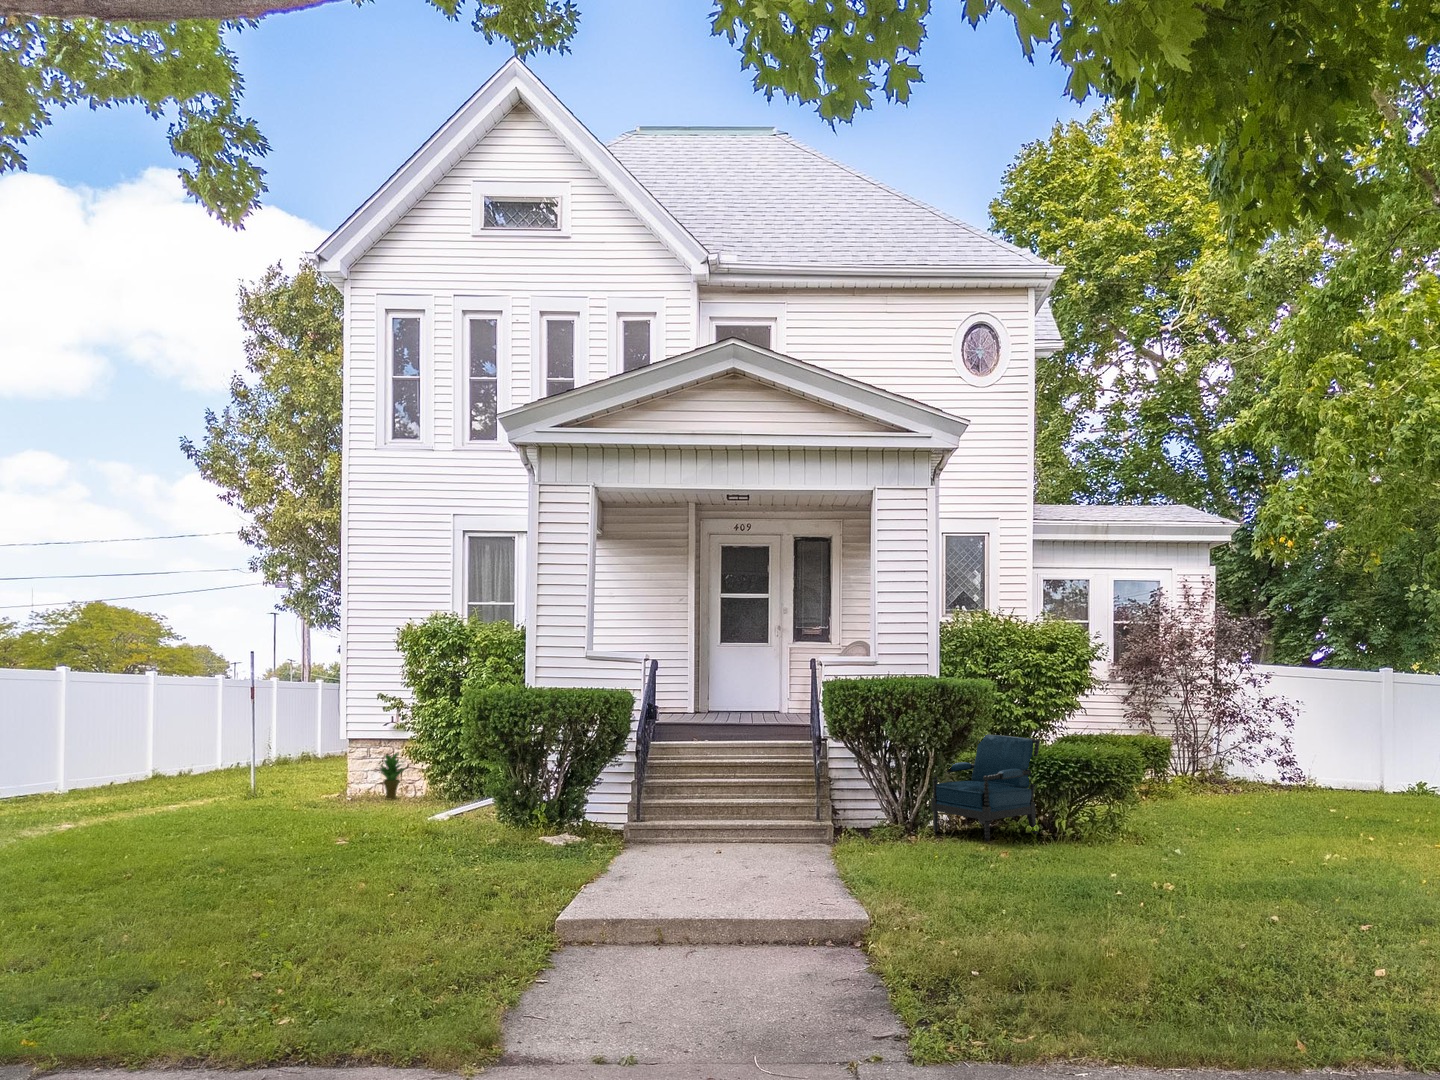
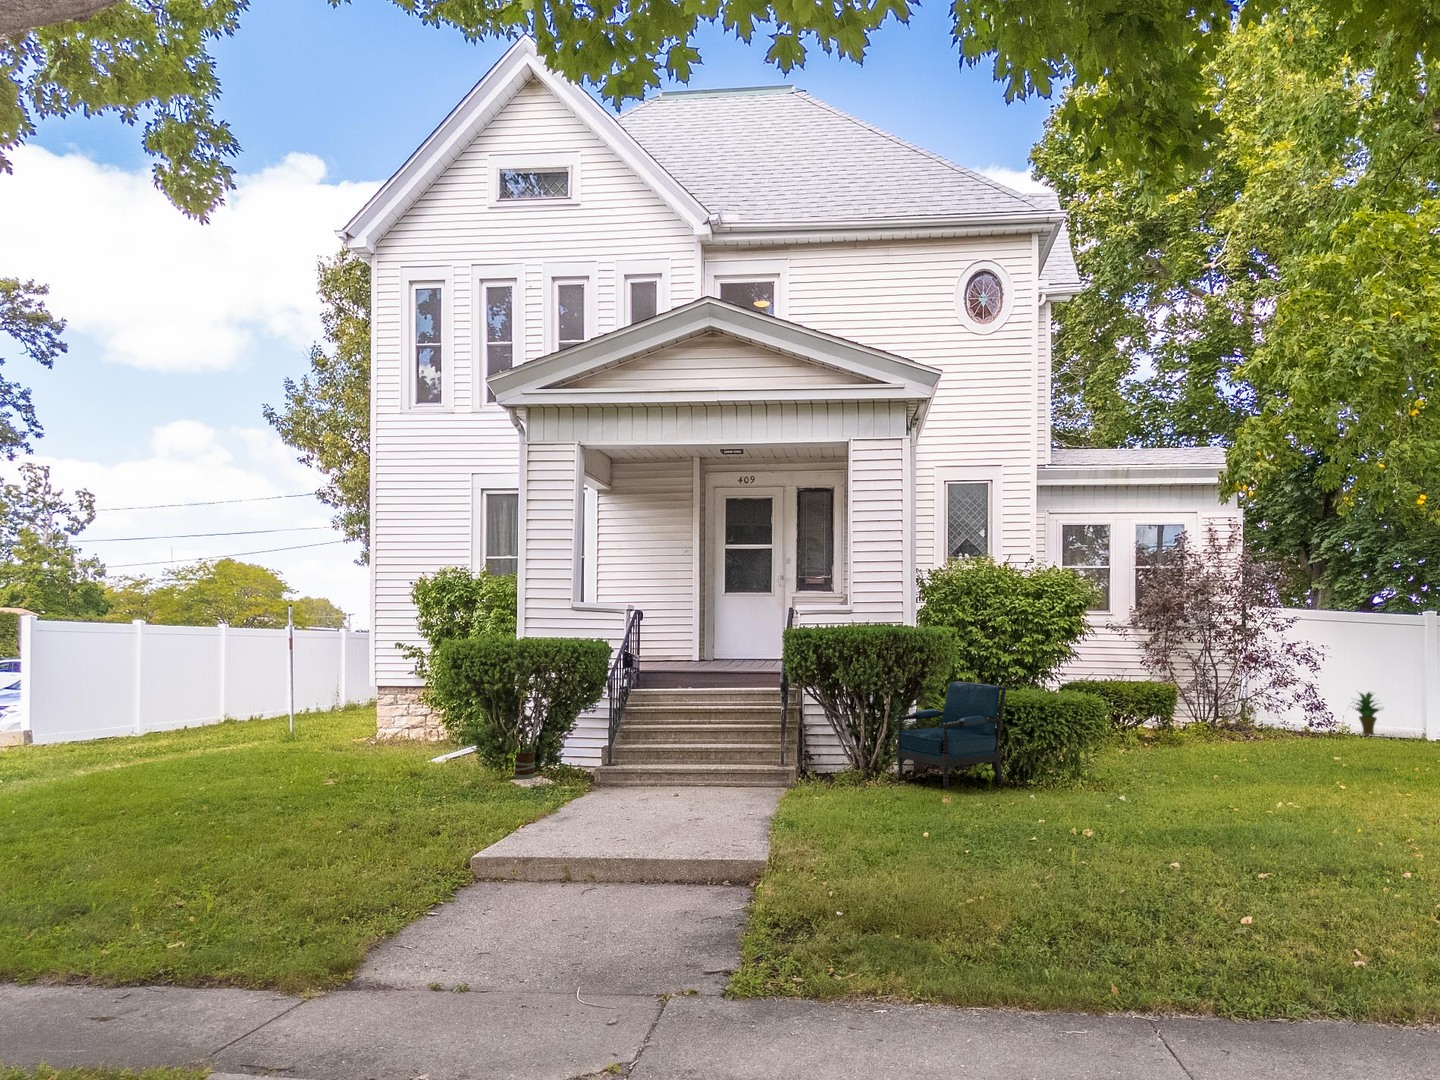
potted plant: present [379,753,404,799] -> present [1355,692,1380,735]
wooden bucket: none [541,795,562,836] -> present [514,740,535,779]

